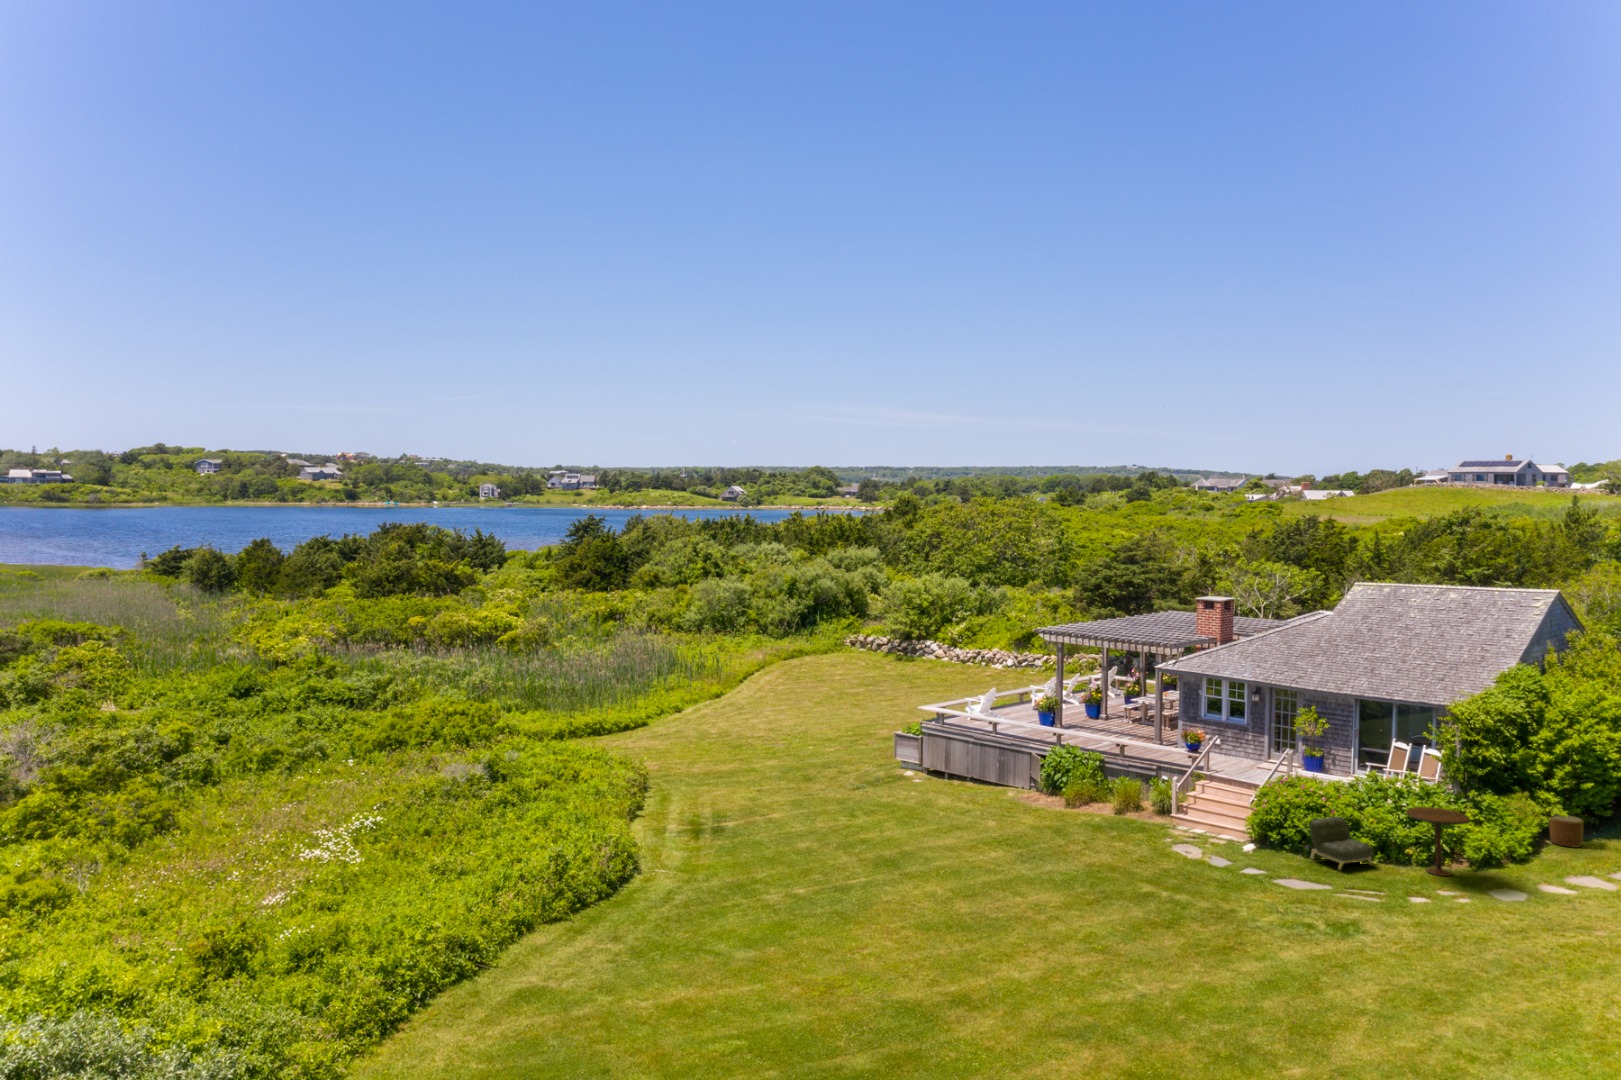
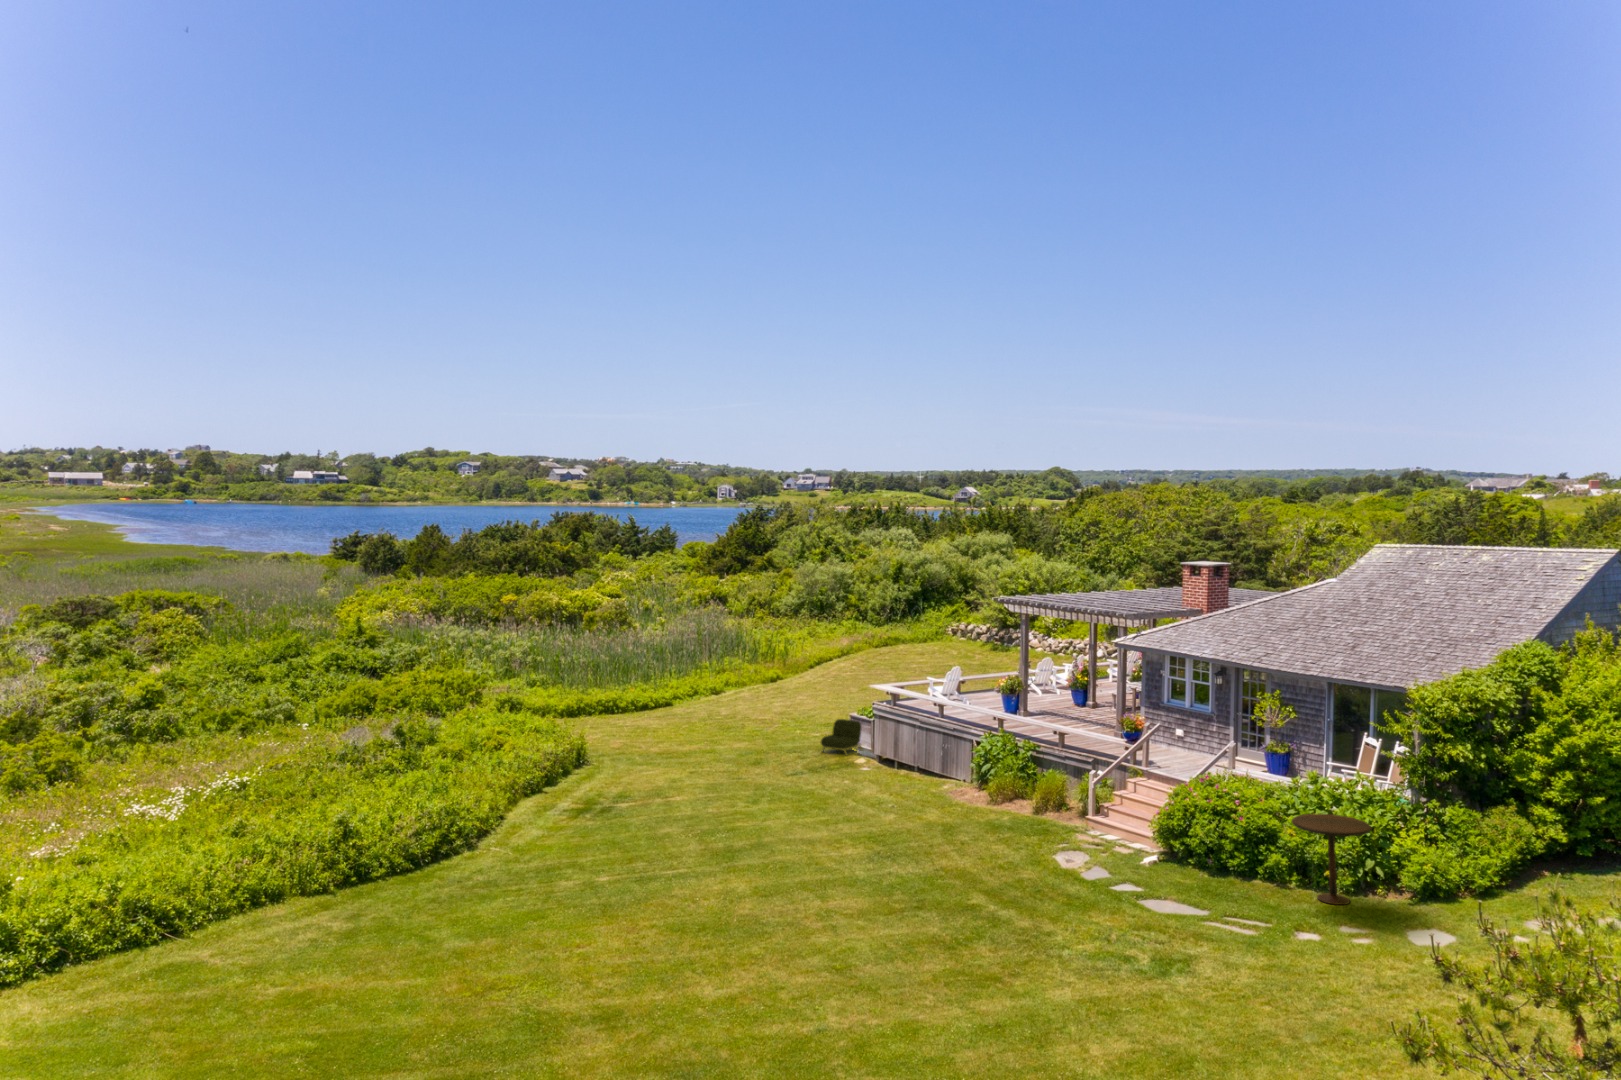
woven basket: present [1549,815,1584,848] -> none [1549,841,1597,887]
armchair: present [1309,817,1373,870] -> present [821,719,862,754]

